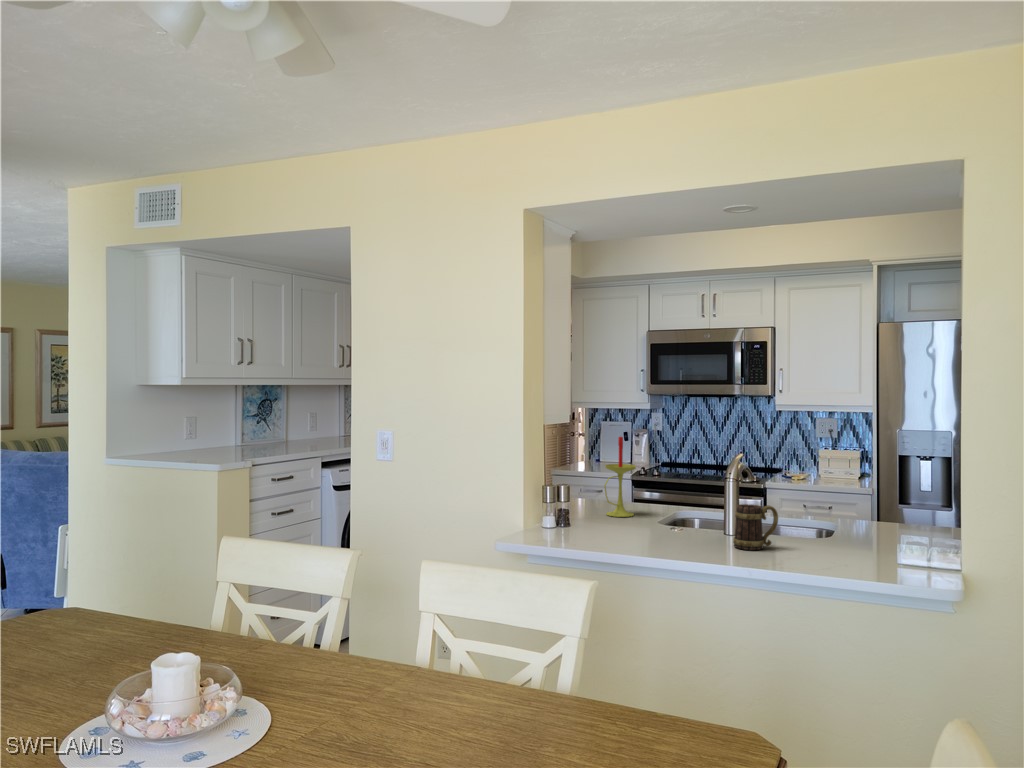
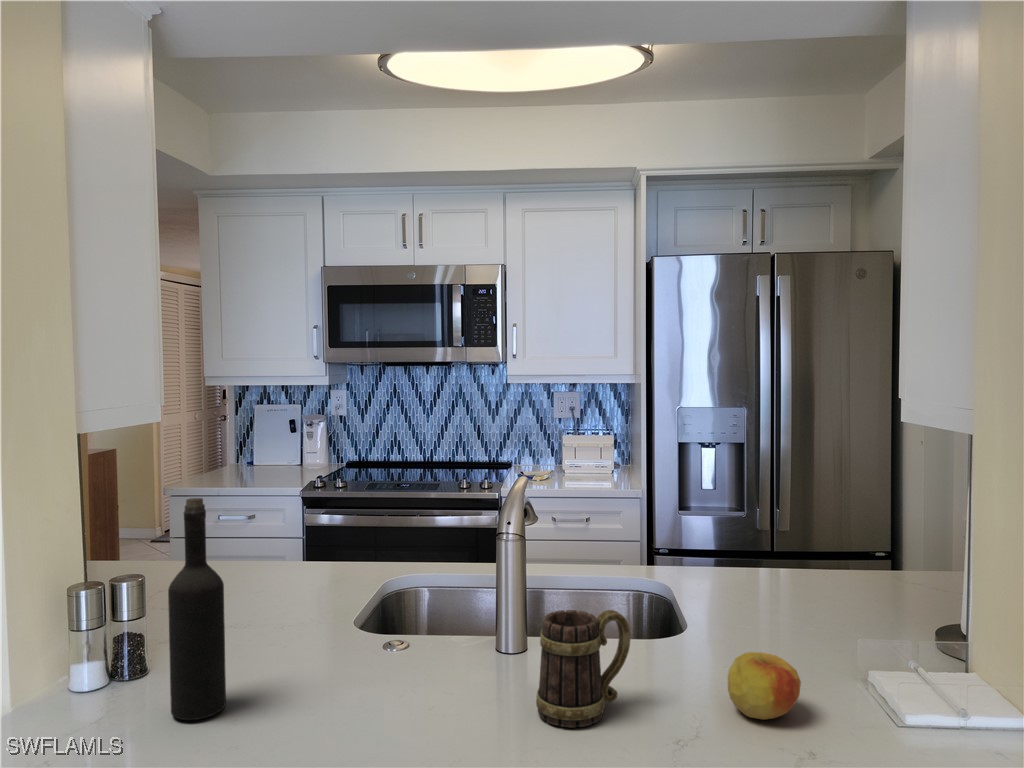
candle: present [604,437,636,517] -> none [234,448,305,625]
wine bottle: none [584,448,605,535] -> present [168,498,226,720]
apple: none [822,528,856,556] -> present [728,652,801,719]

